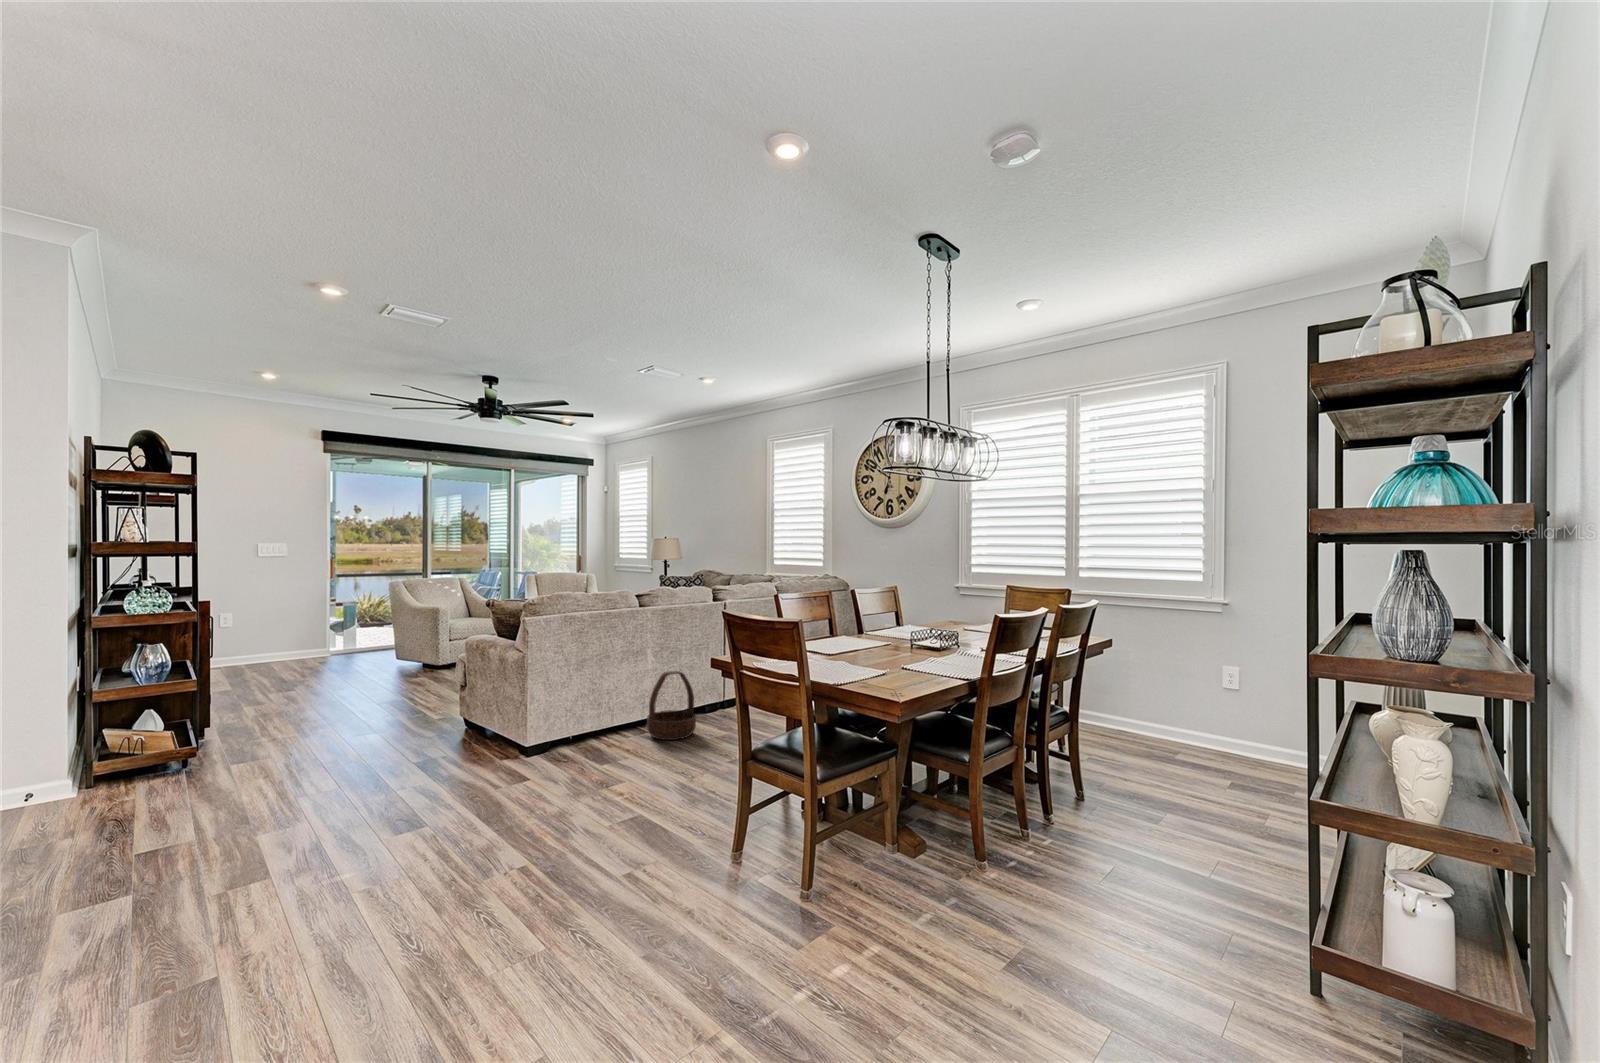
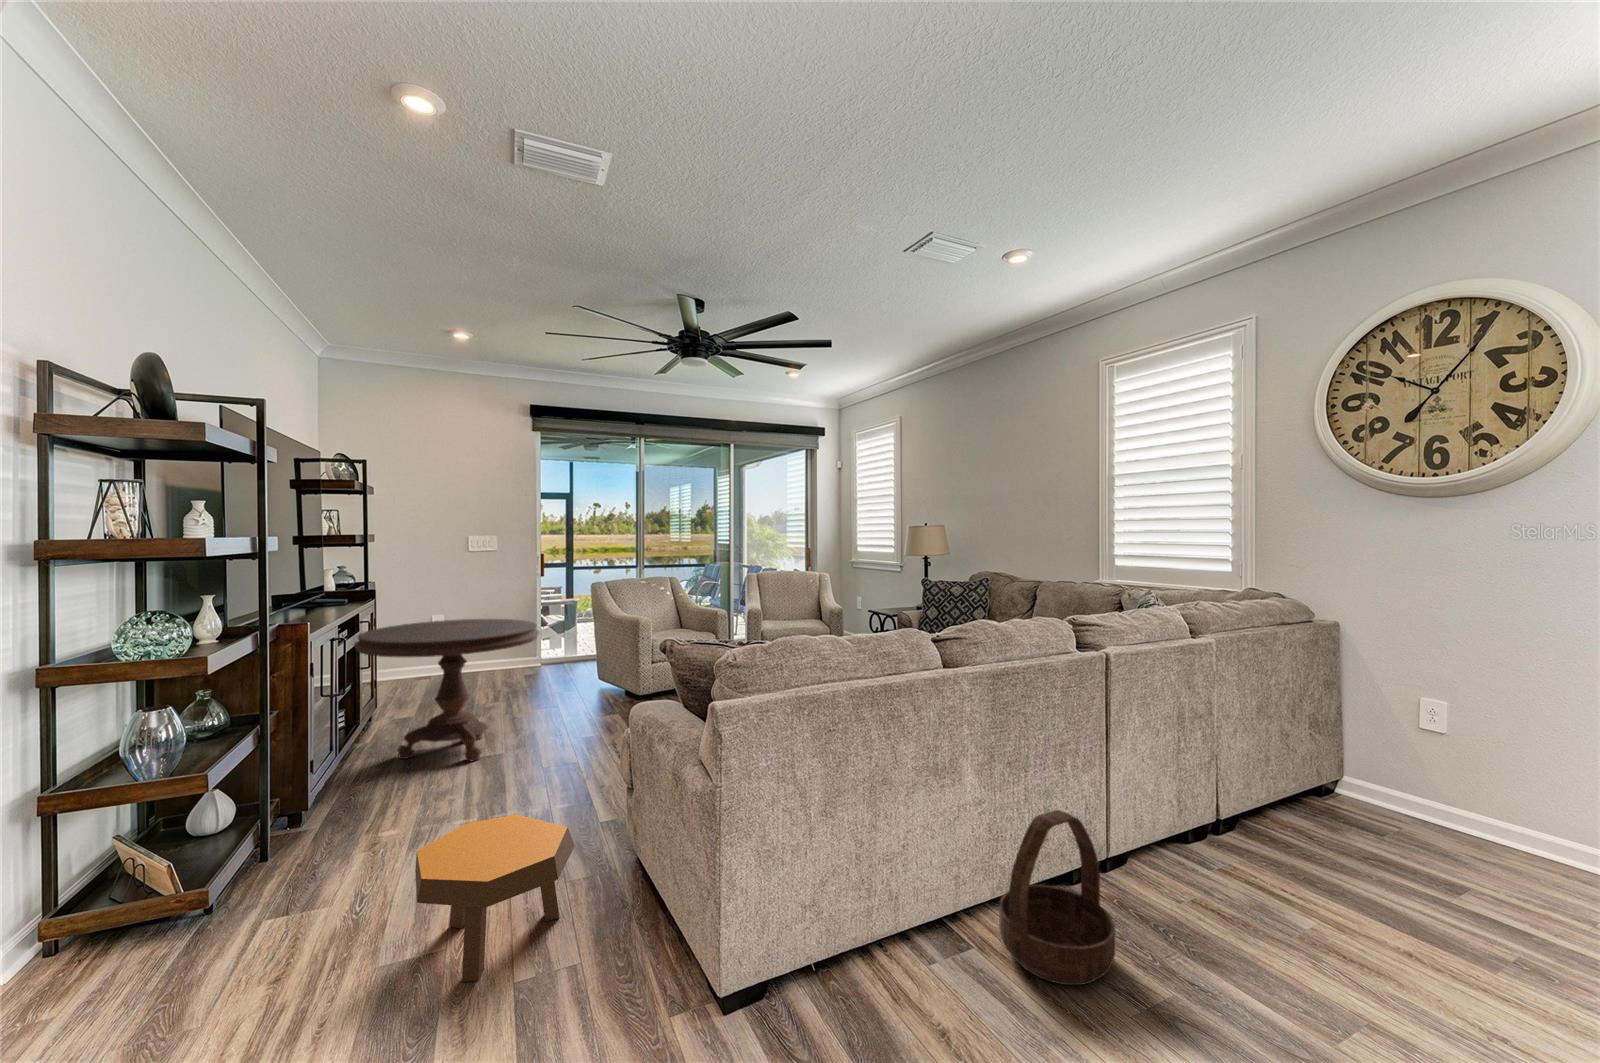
side table: none [217,606,364,705] -> present [354,619,540,761]
footstool: none [335,698,425,762] -> present [415,814,575,982]

